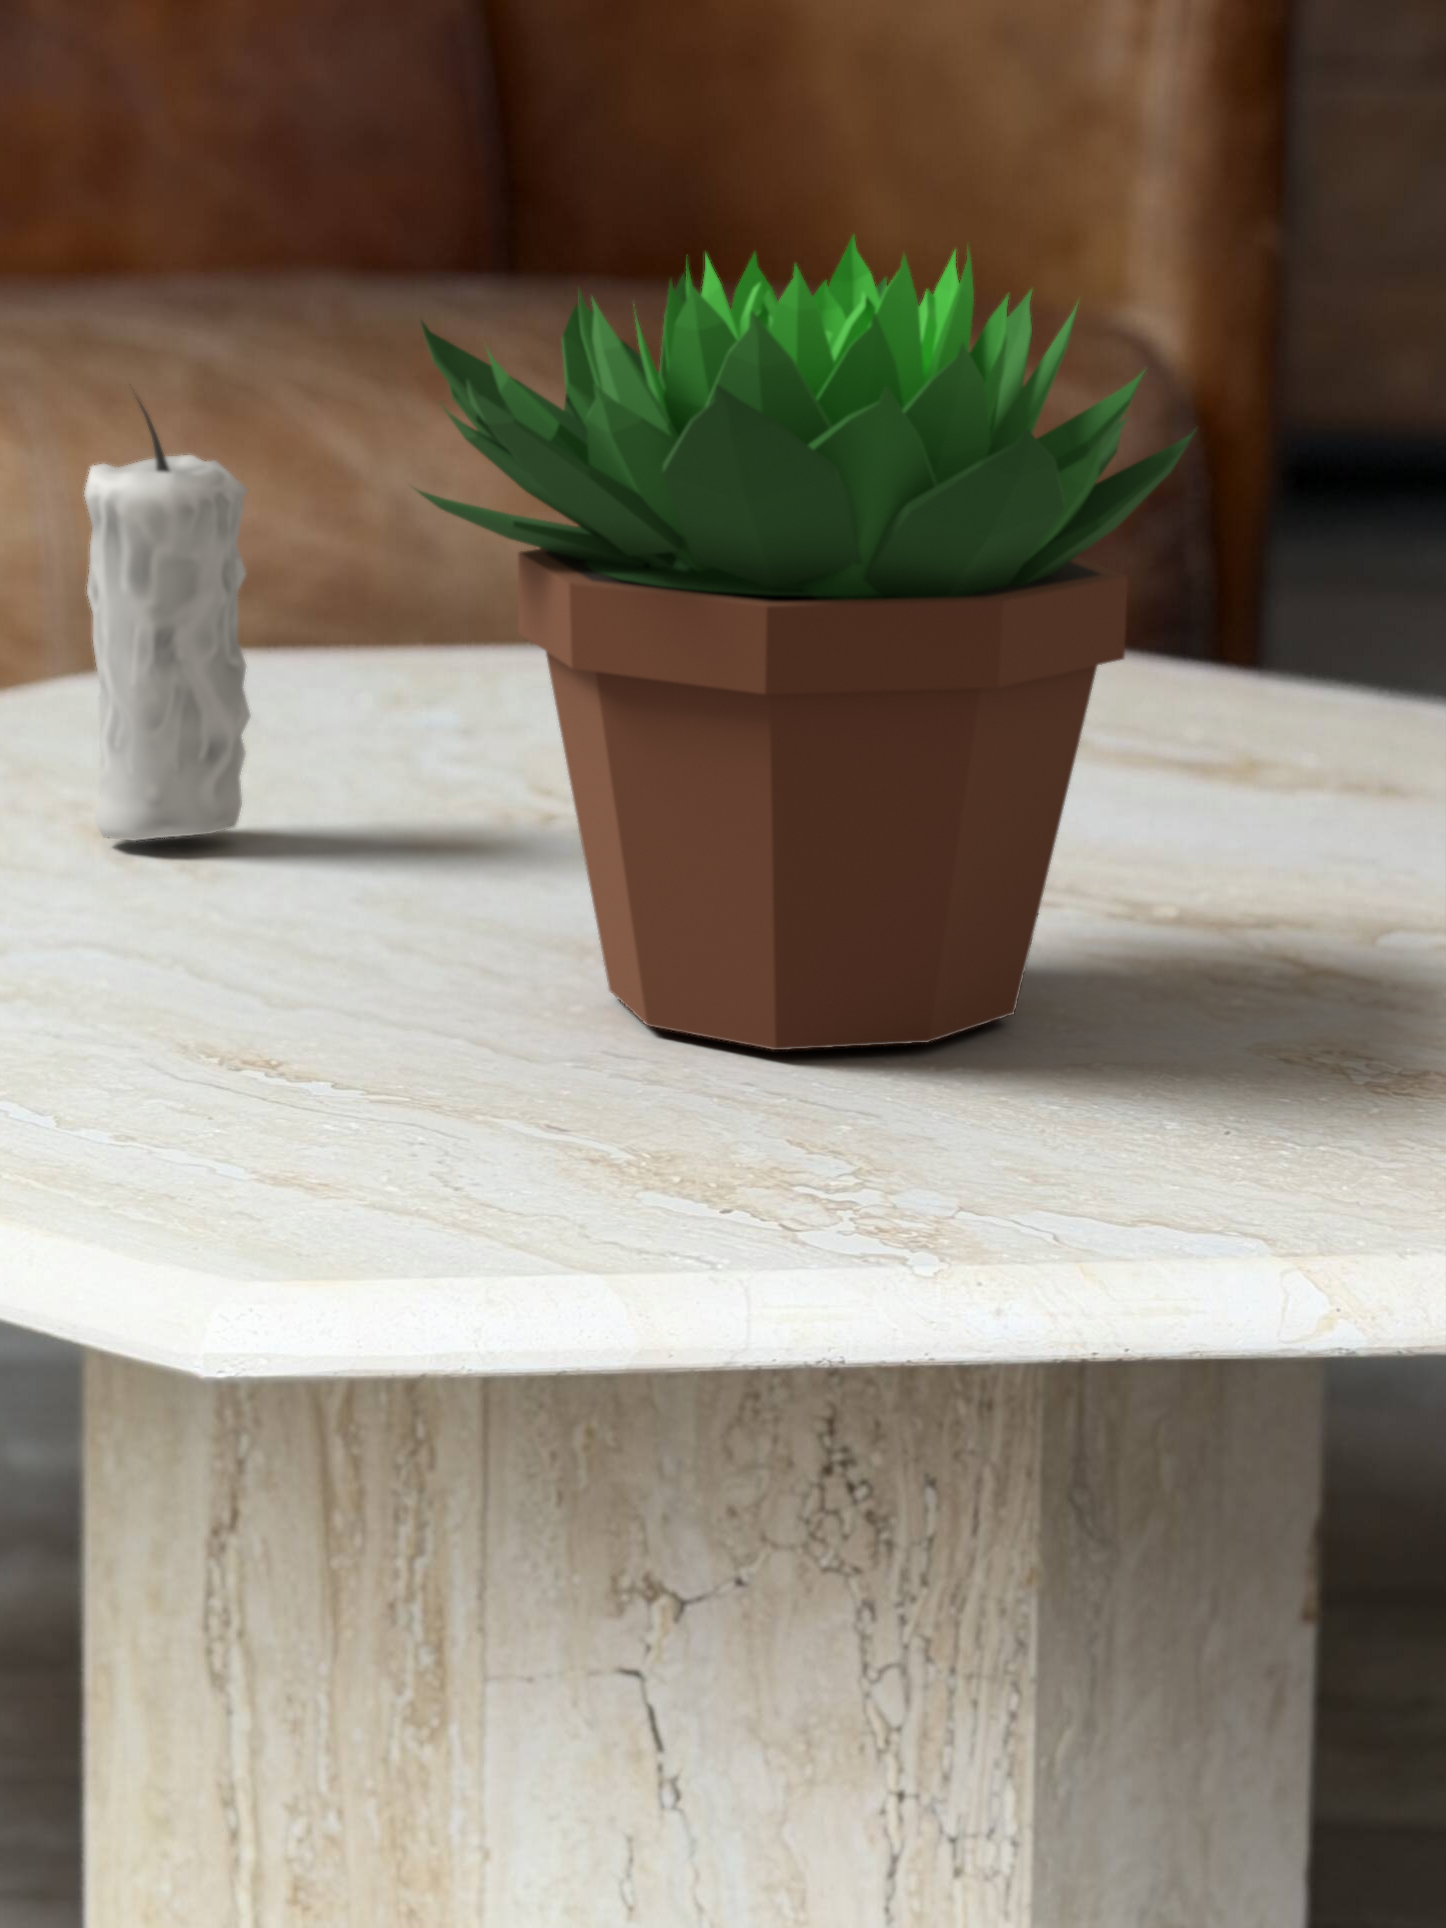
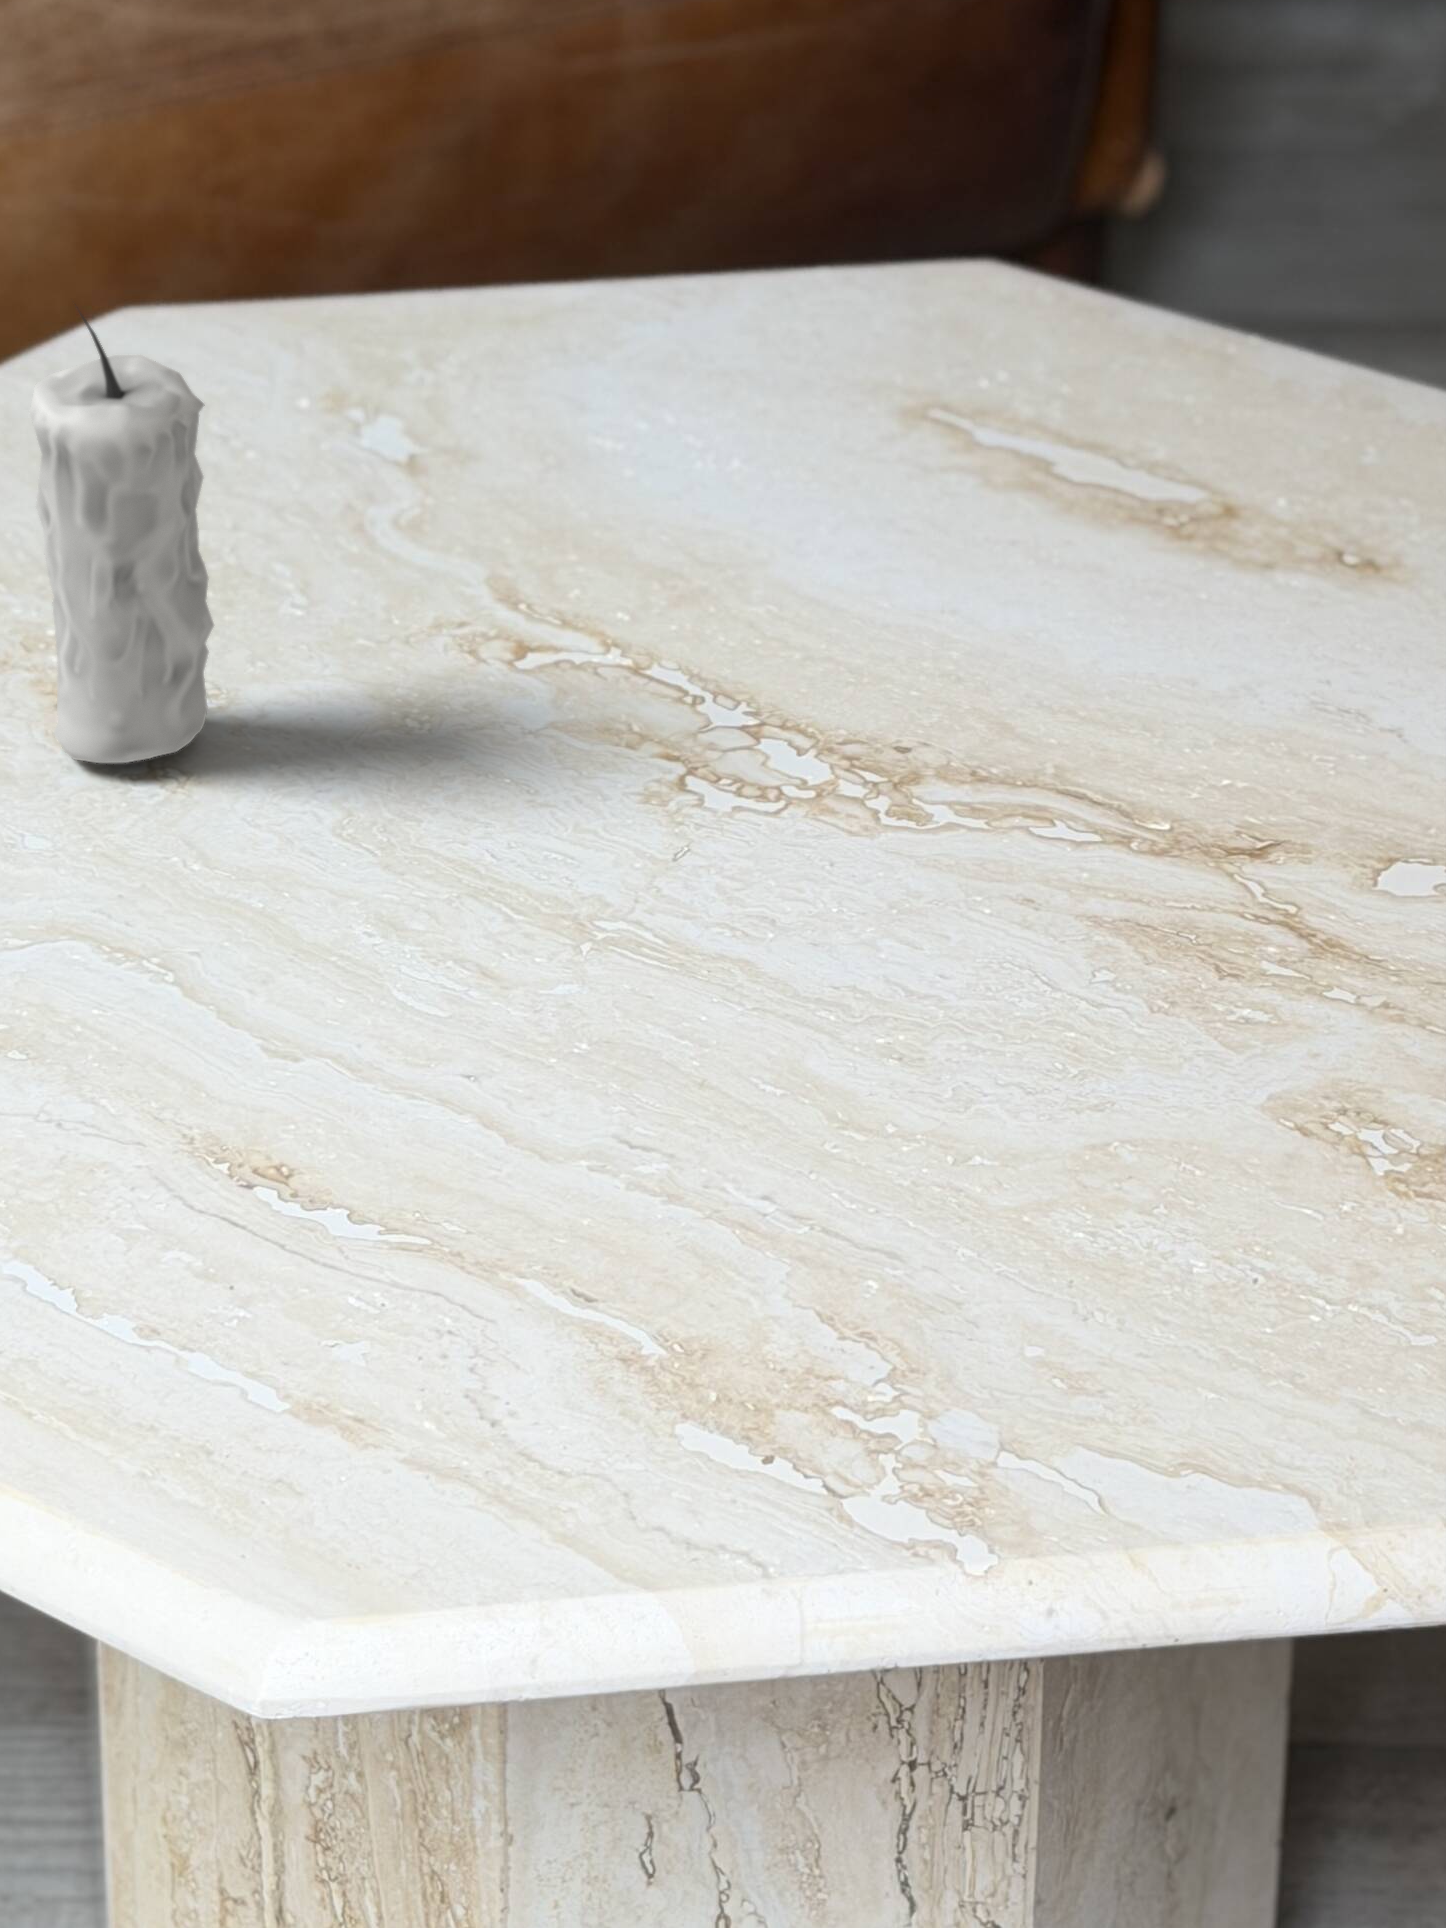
succulent plant: present [417,236,1194,1050] -> none [409,330,1252,1204]

